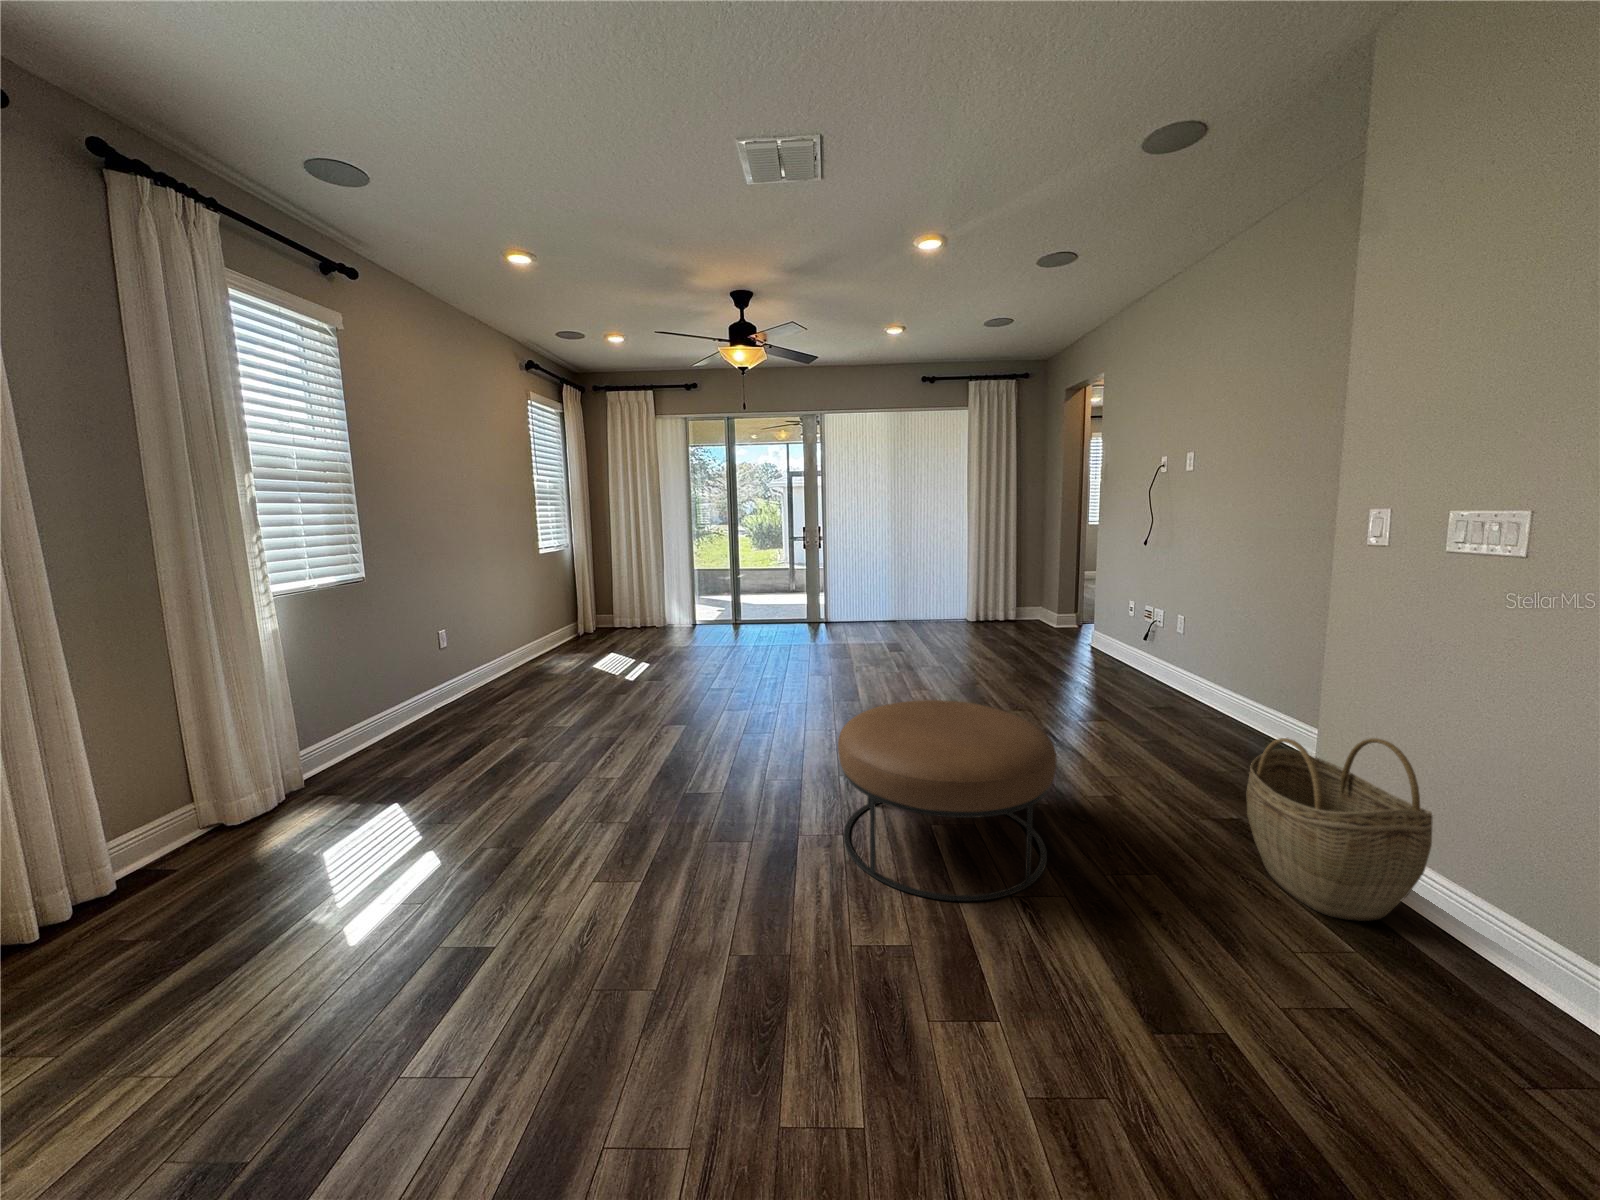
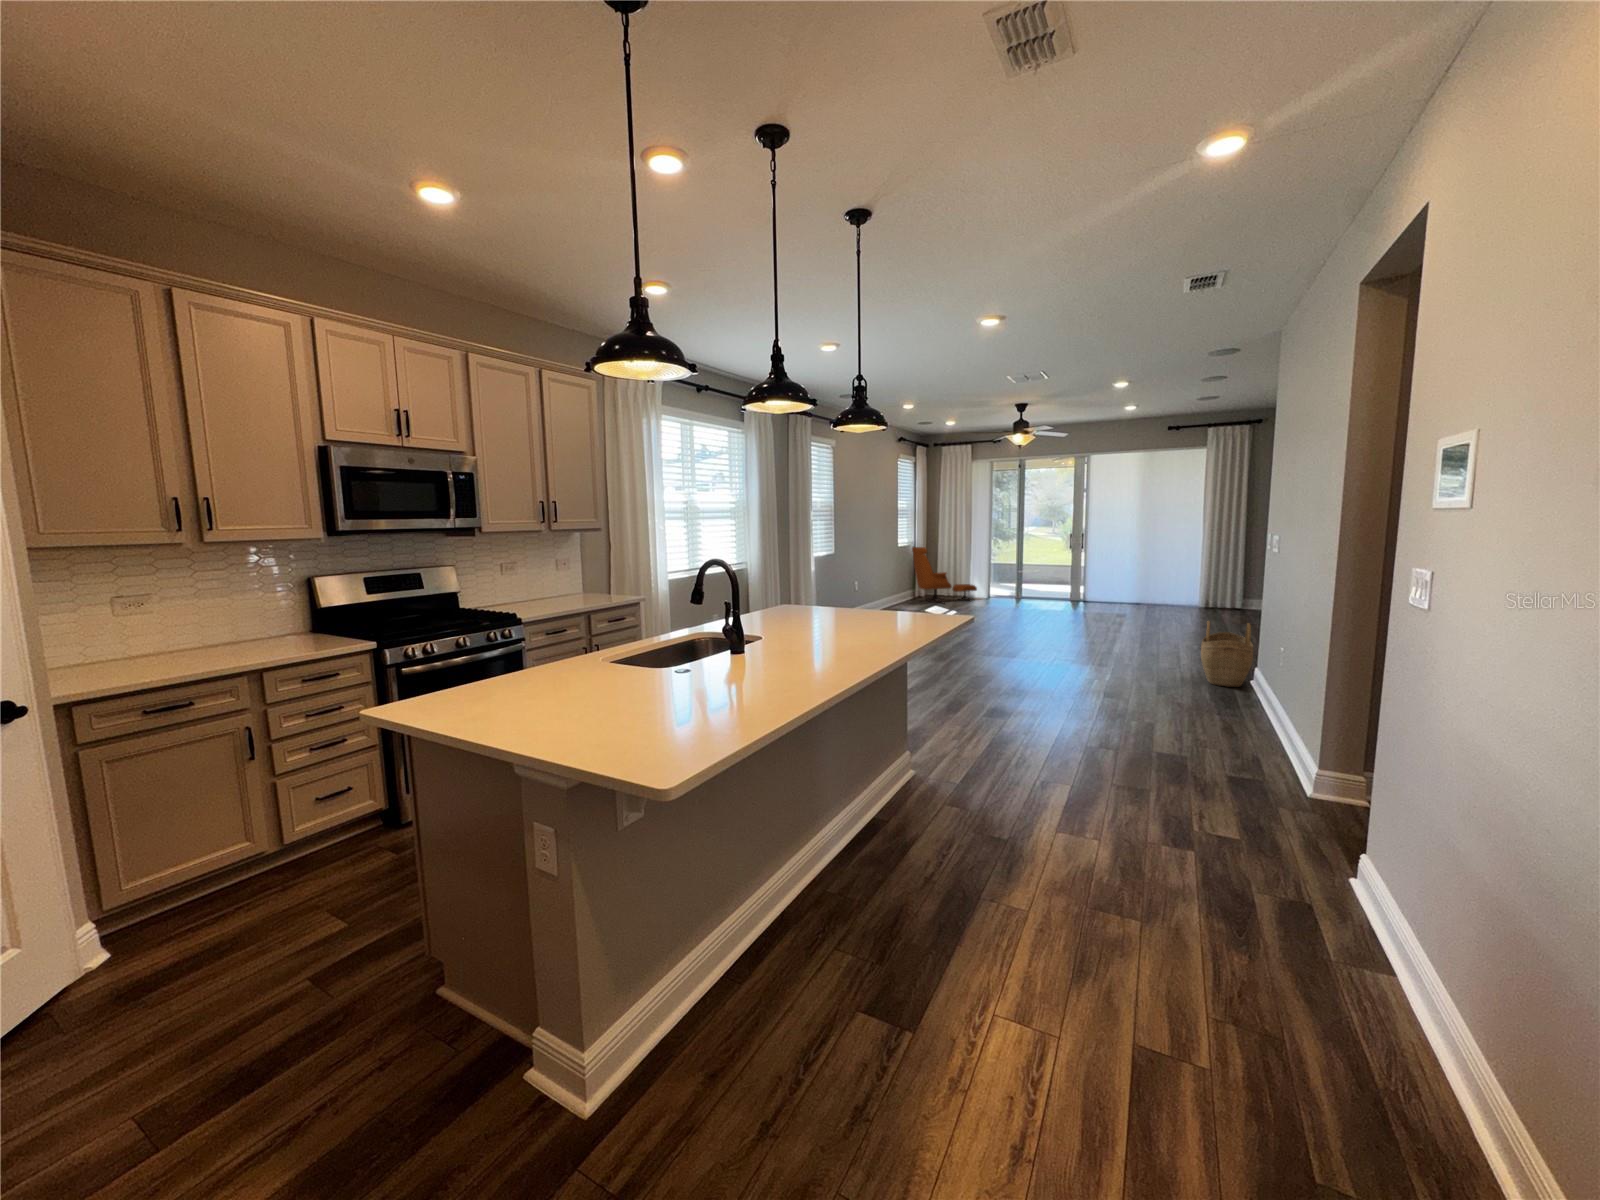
lounge chair: none [565,553,678,647] -> present [912,547,977,601]
ottoman: present [838,700,1057,901] -> none [1035,611,1125,670]

